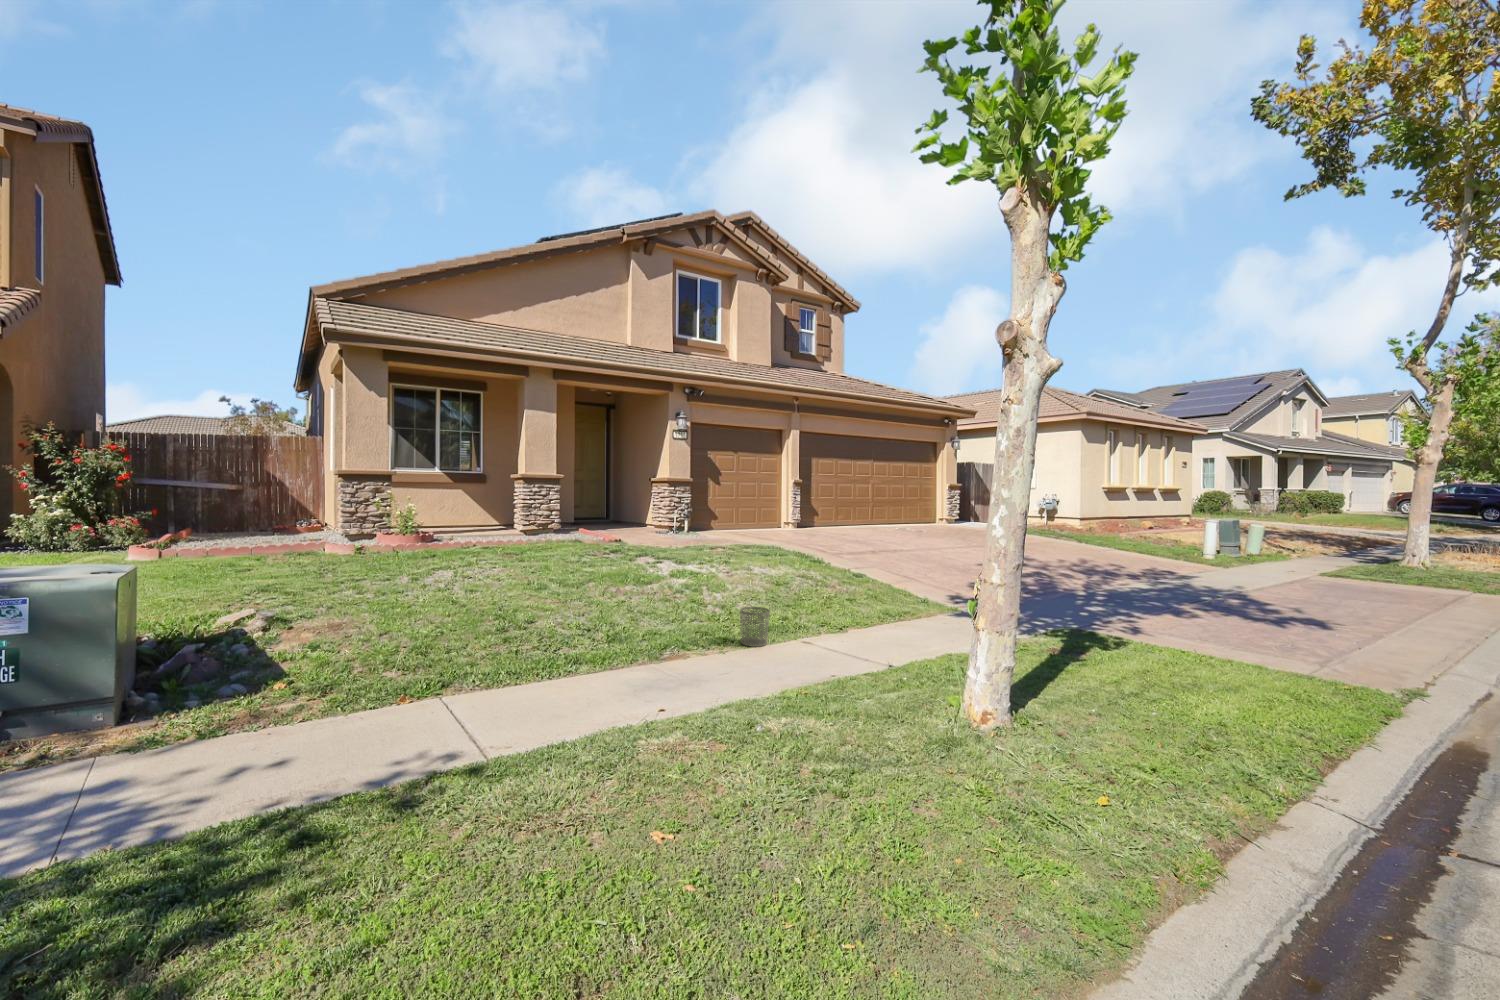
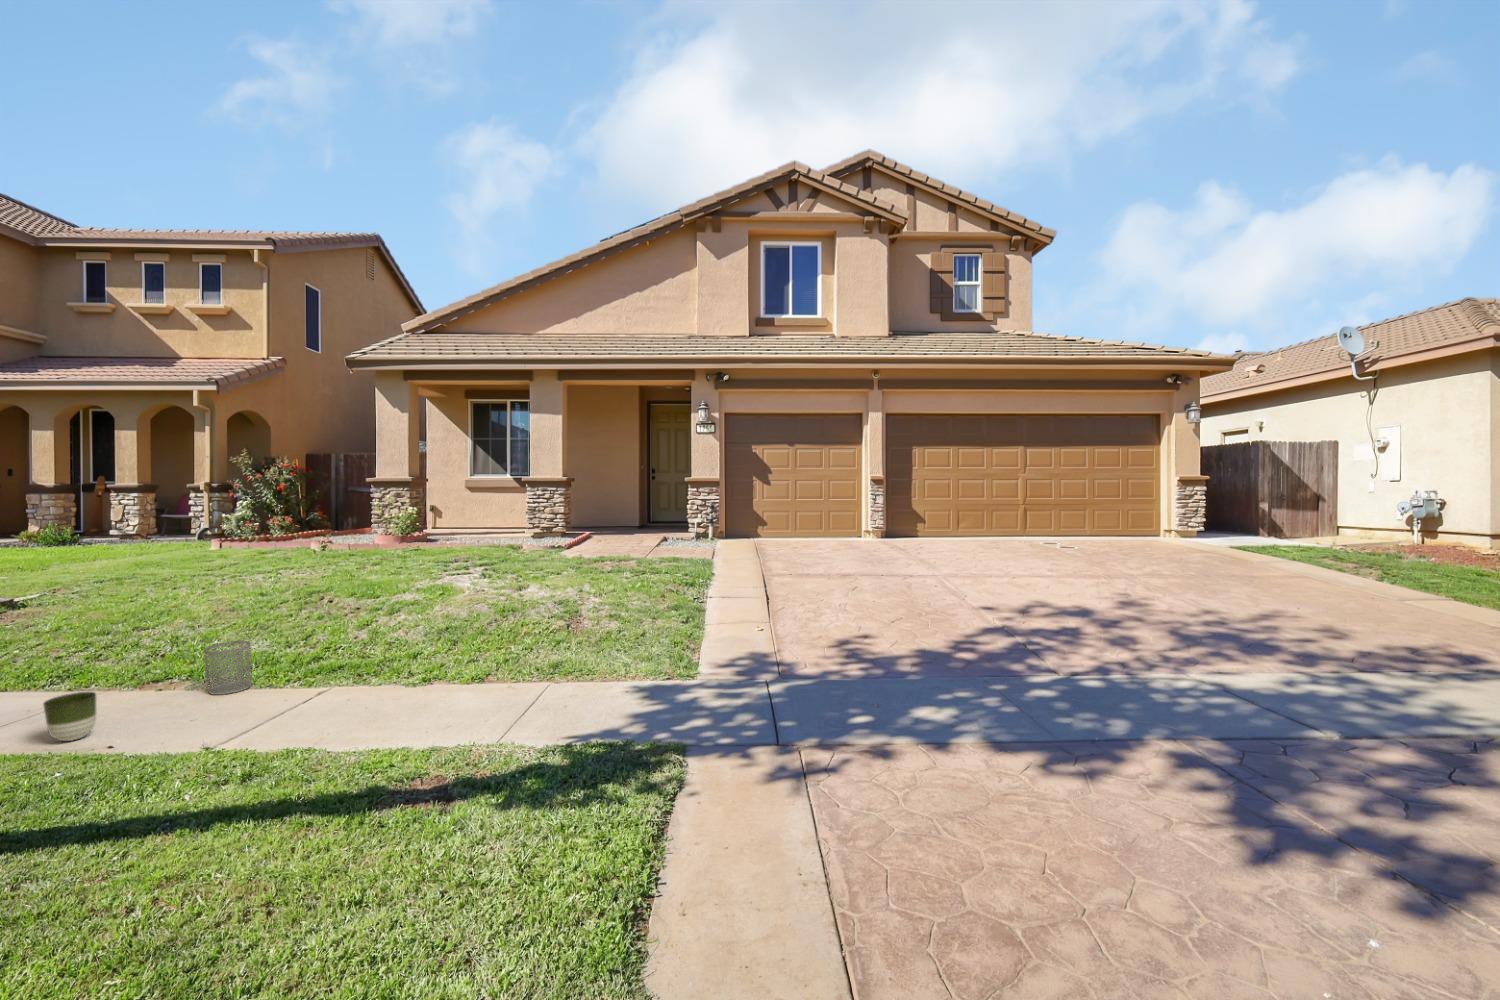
planter: none [775,639,803,674] -> present [43,692,96,741]

